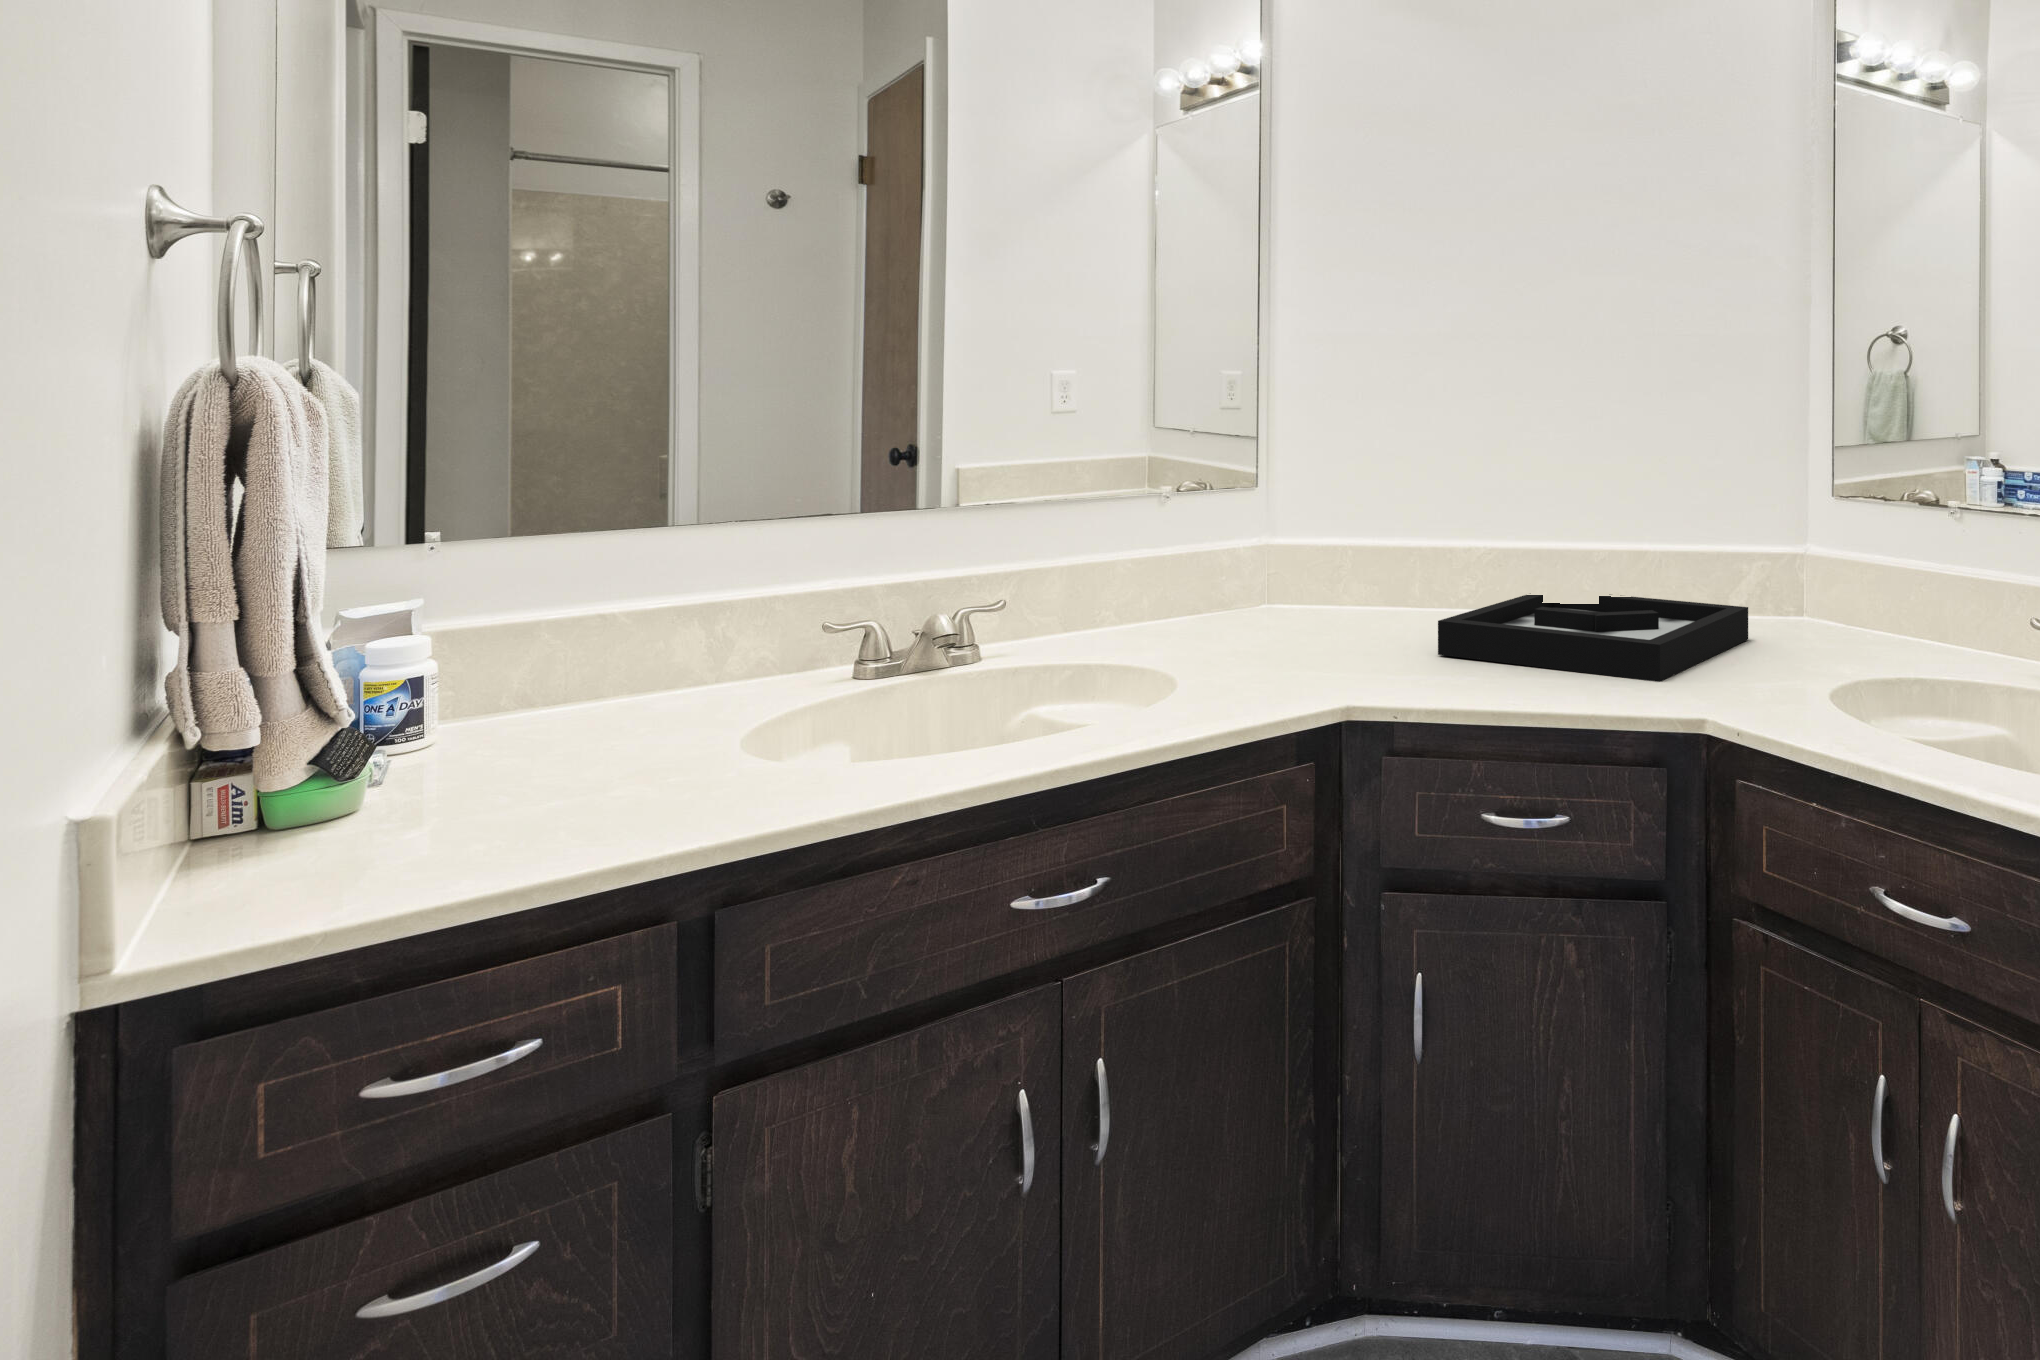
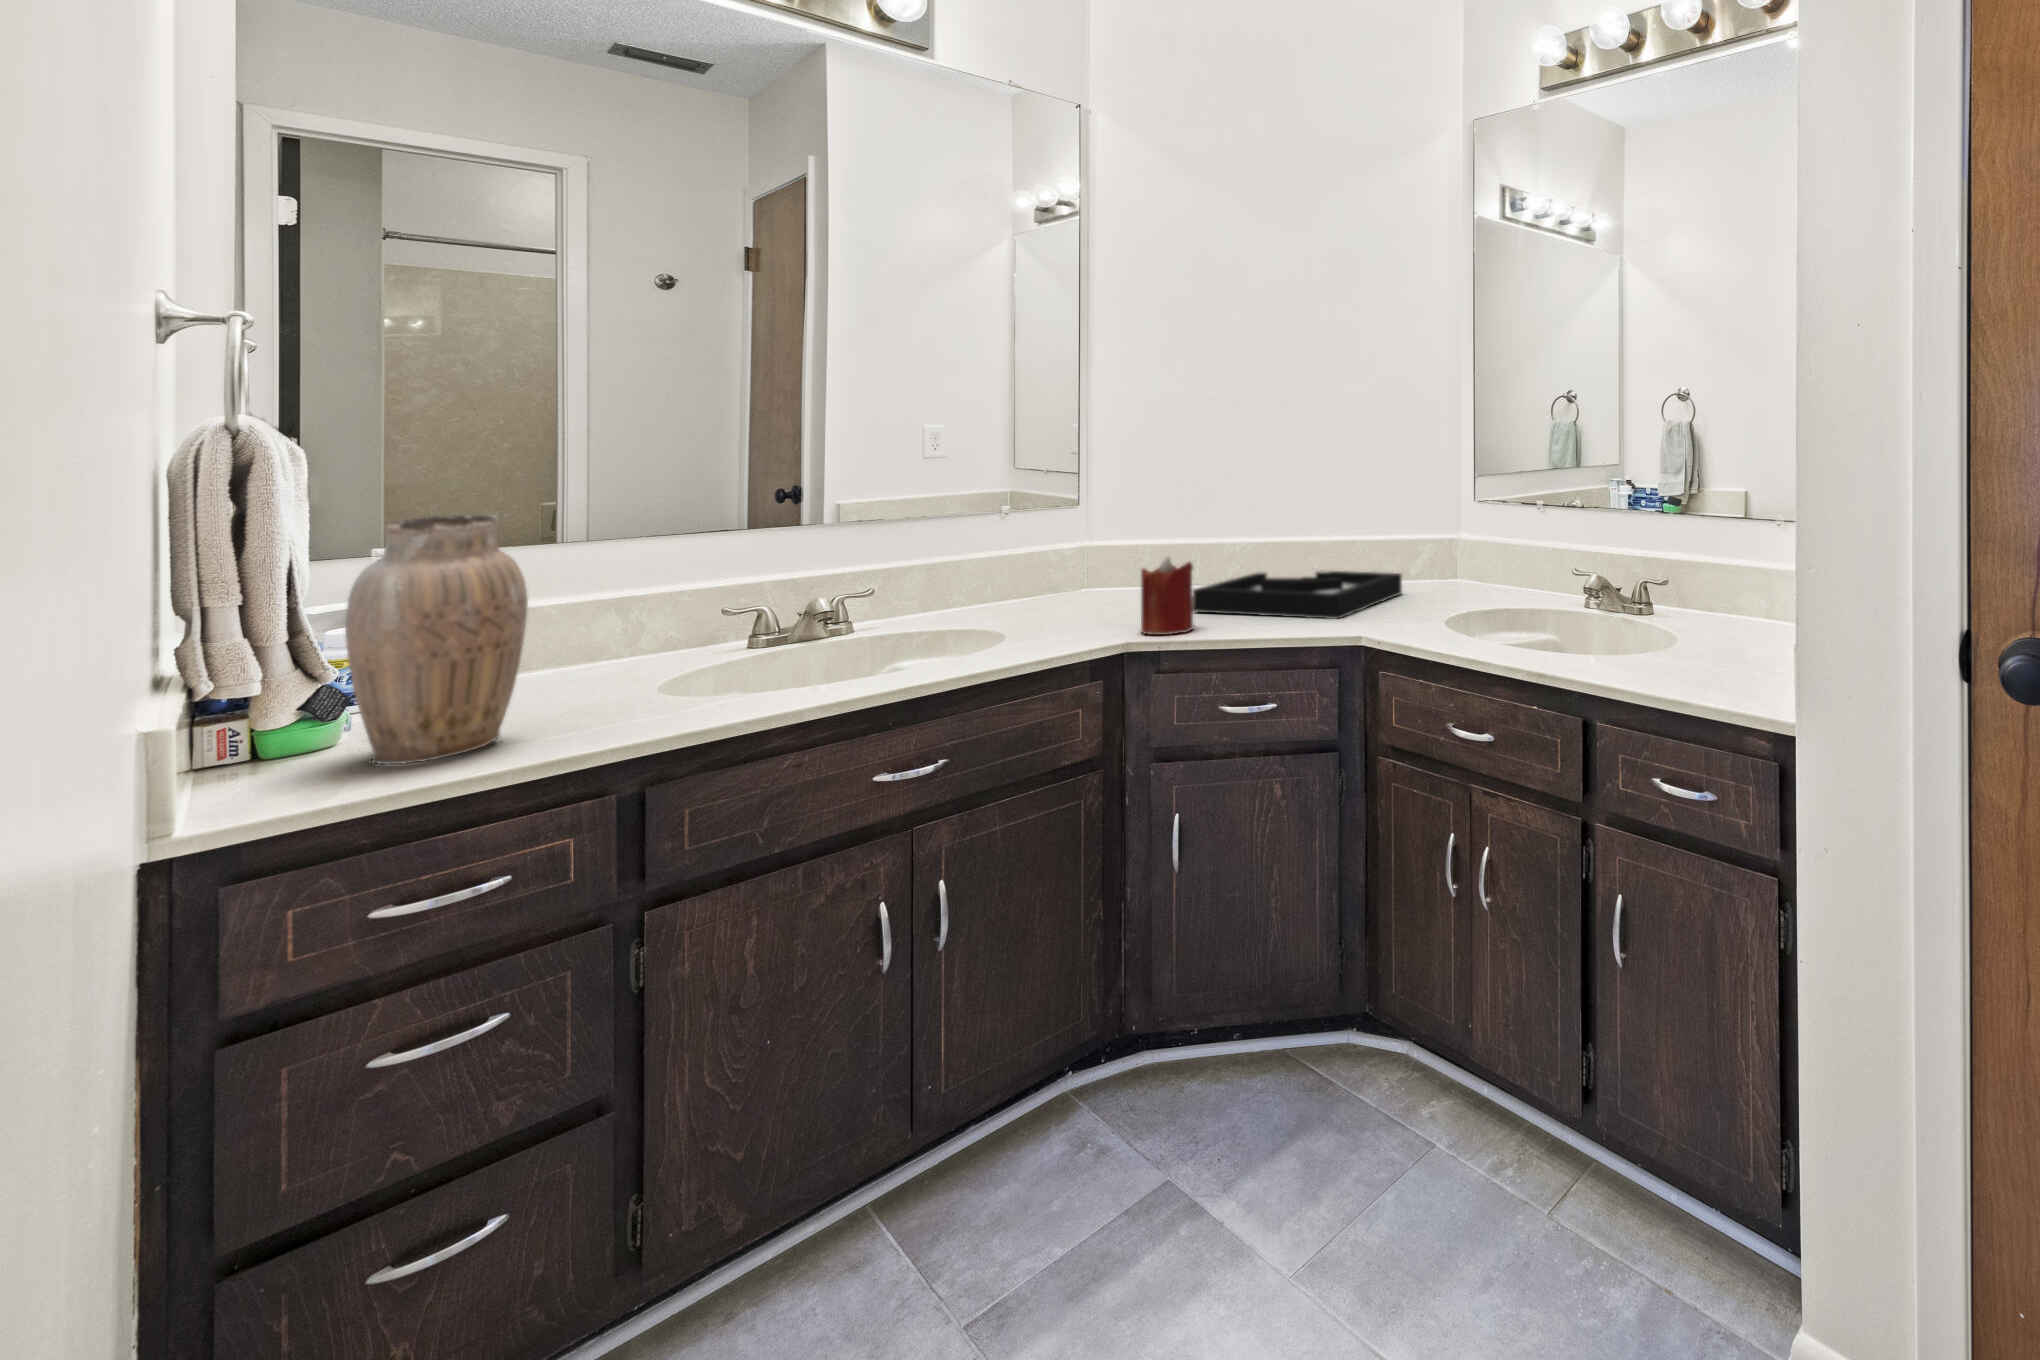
vase: none [355,501,570,849] -> present [345,514,528,765]
candle: none [1367,574,1444,695] -> present [1141,556,1194,635]

